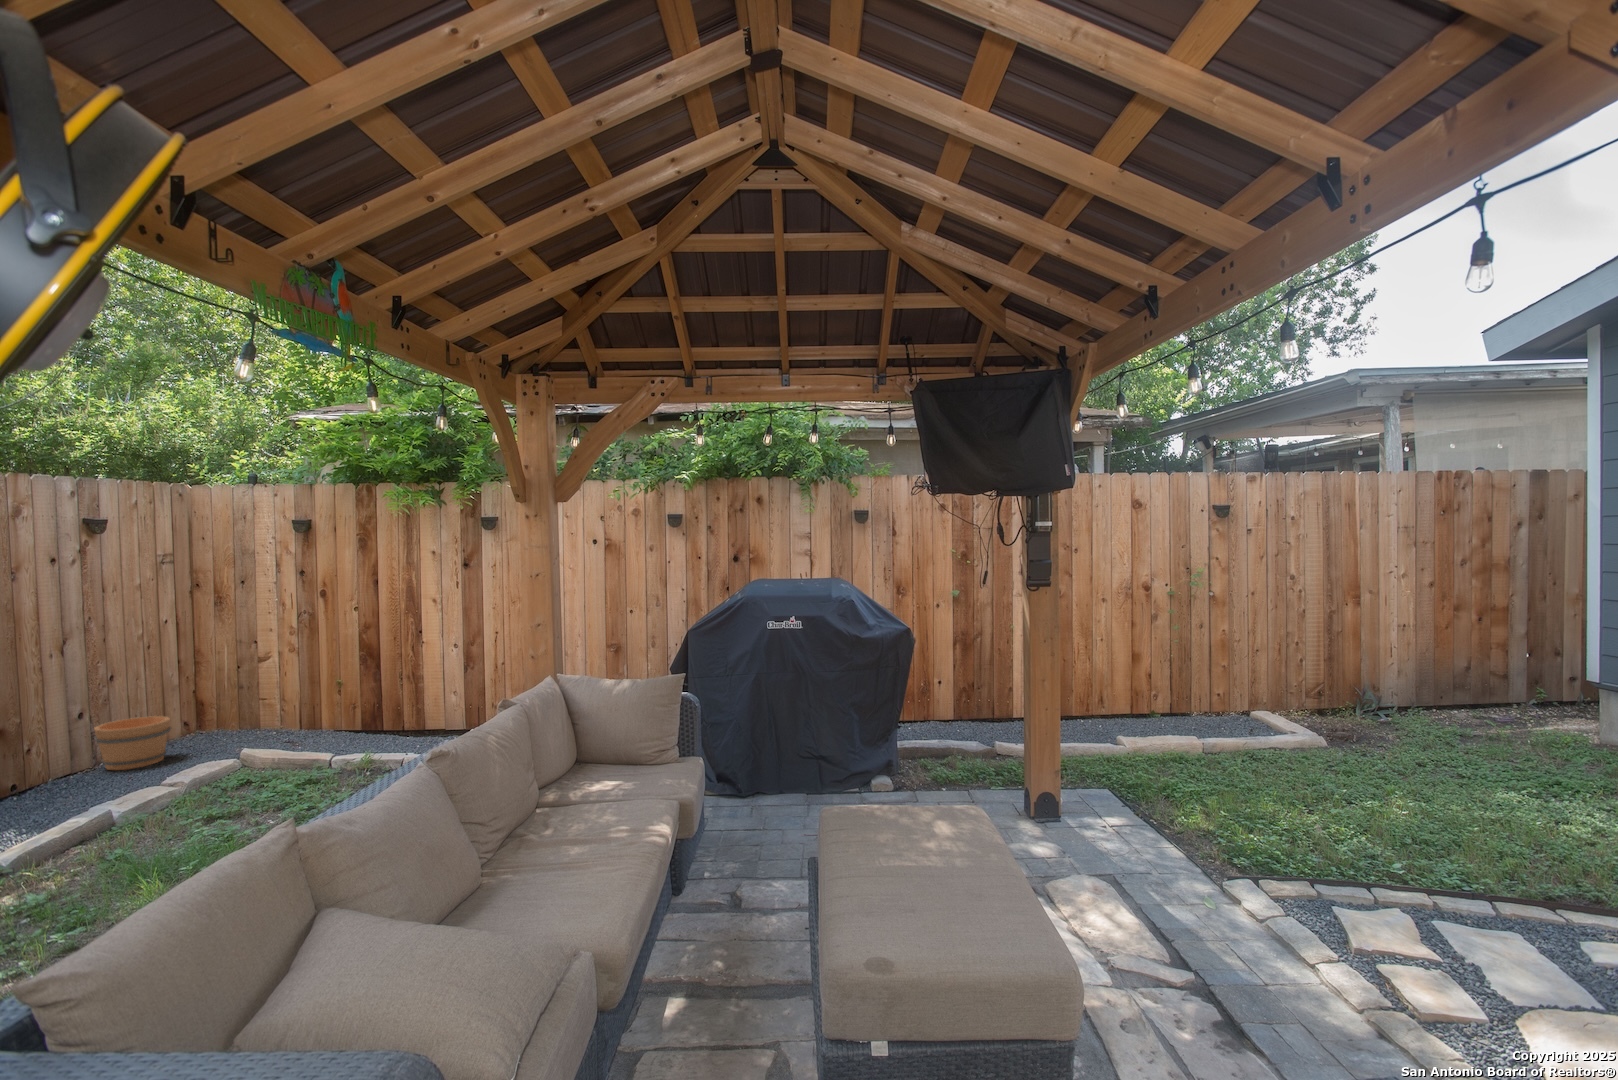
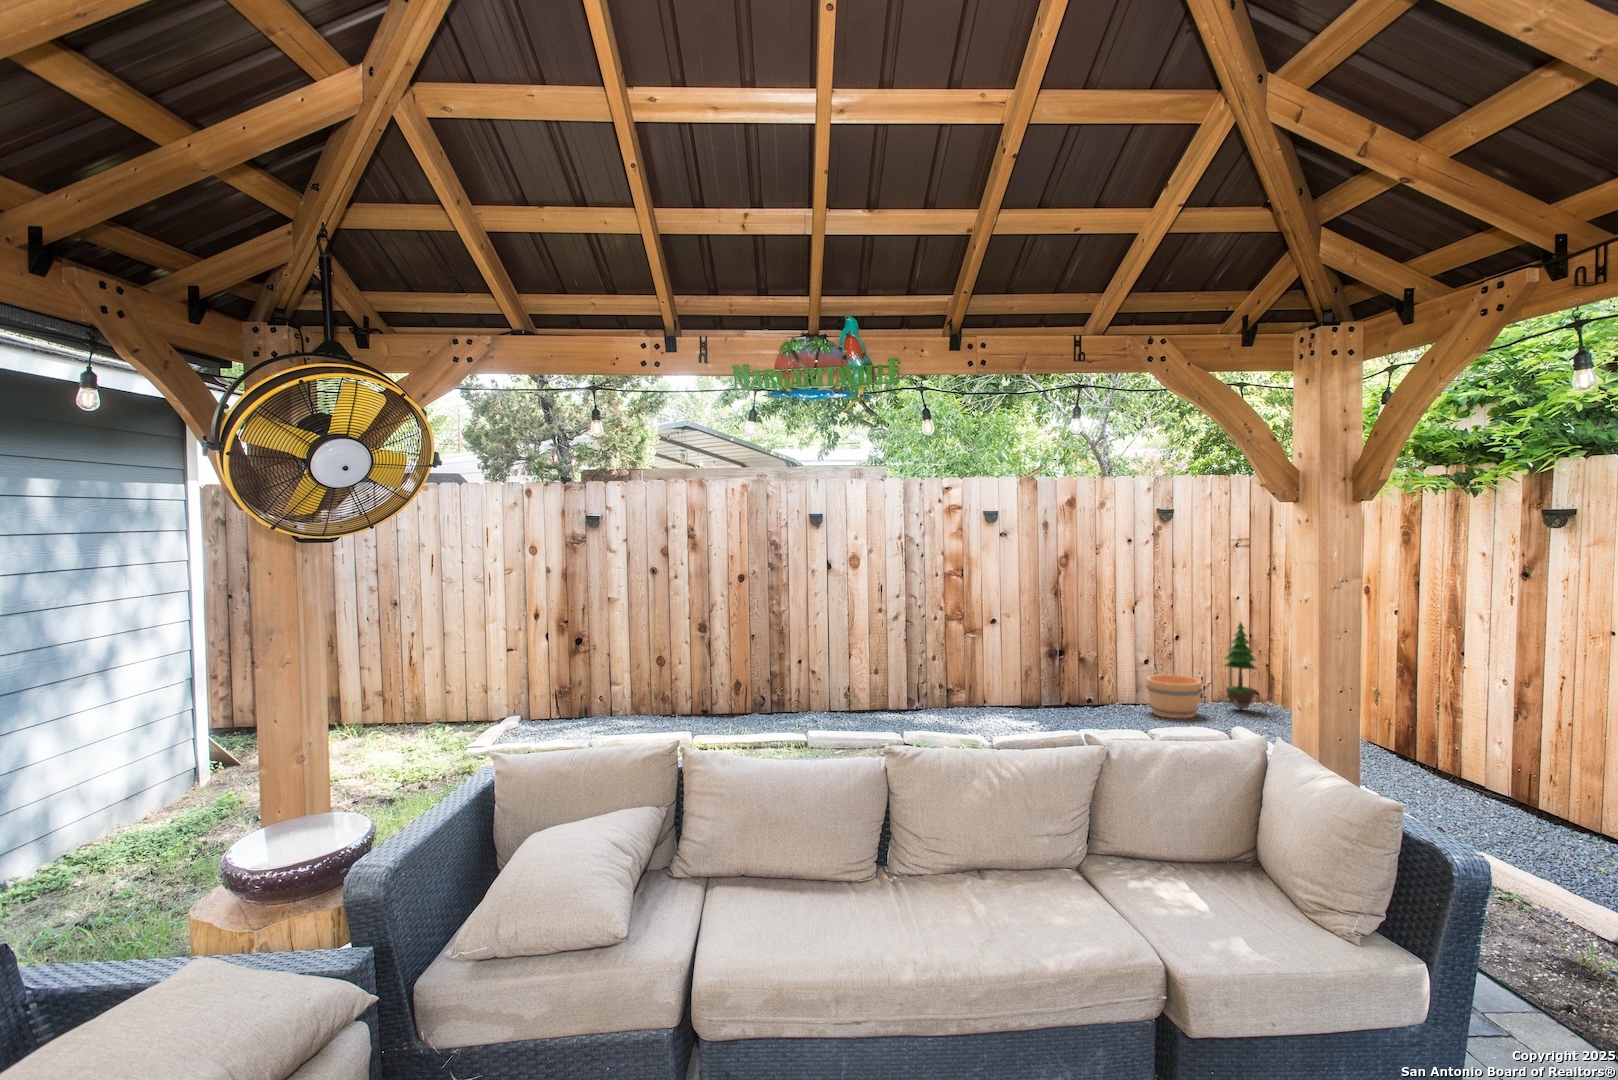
potted tree: none [166,644,209,741] -> present [1224,622,1256,710]

